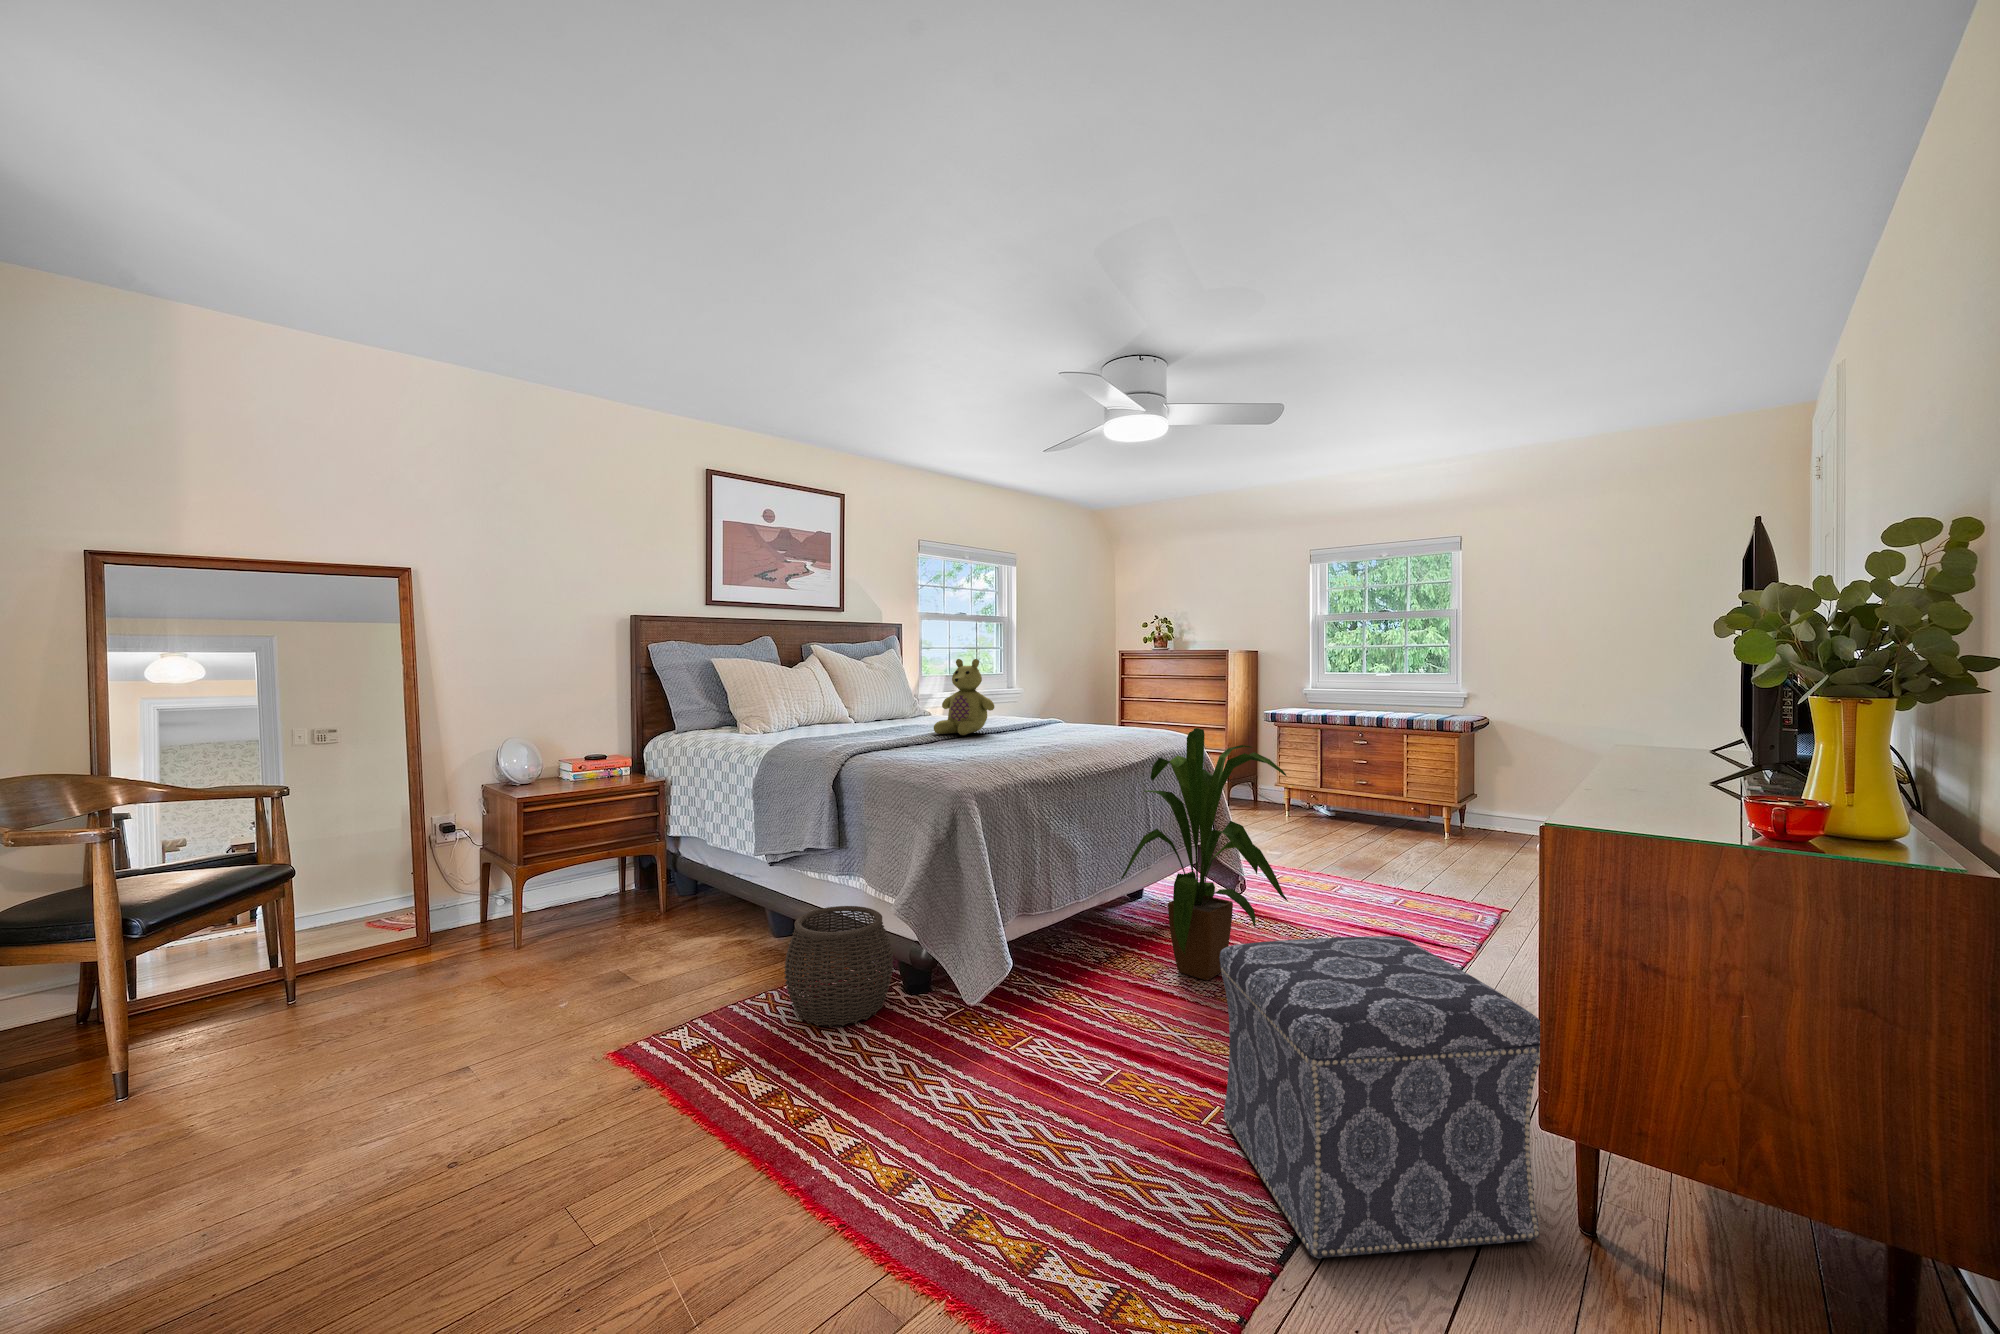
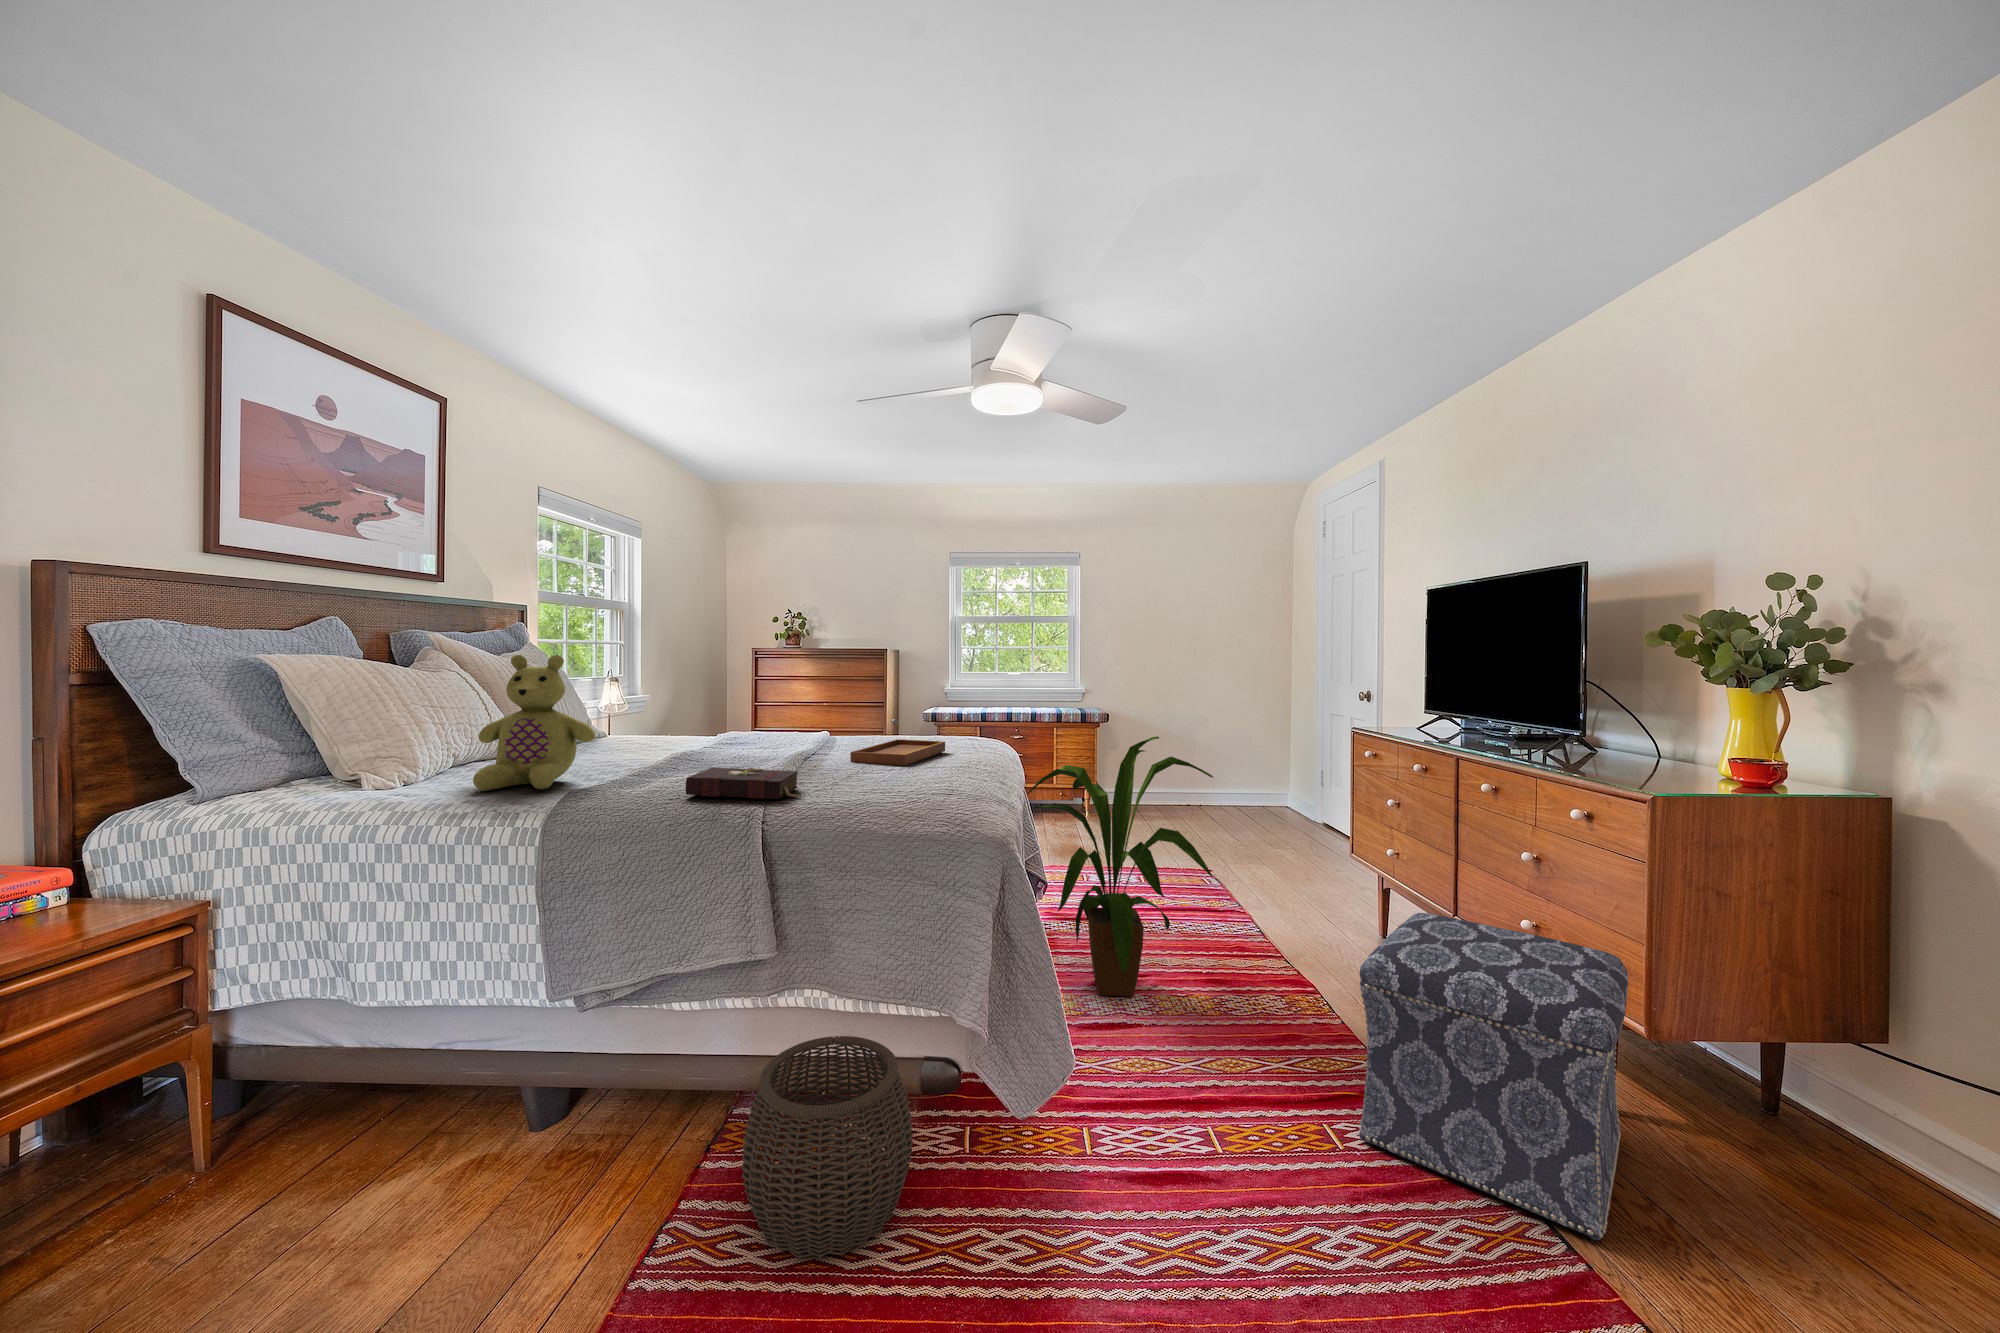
stuffed bear: present [934,659,994,735] -> present [473,655,595,791]
tray: none [1011,708,1111,745] -> present [851,719,945,766]
book: none [839,731,912,753] -> present [686,768,800,799]

